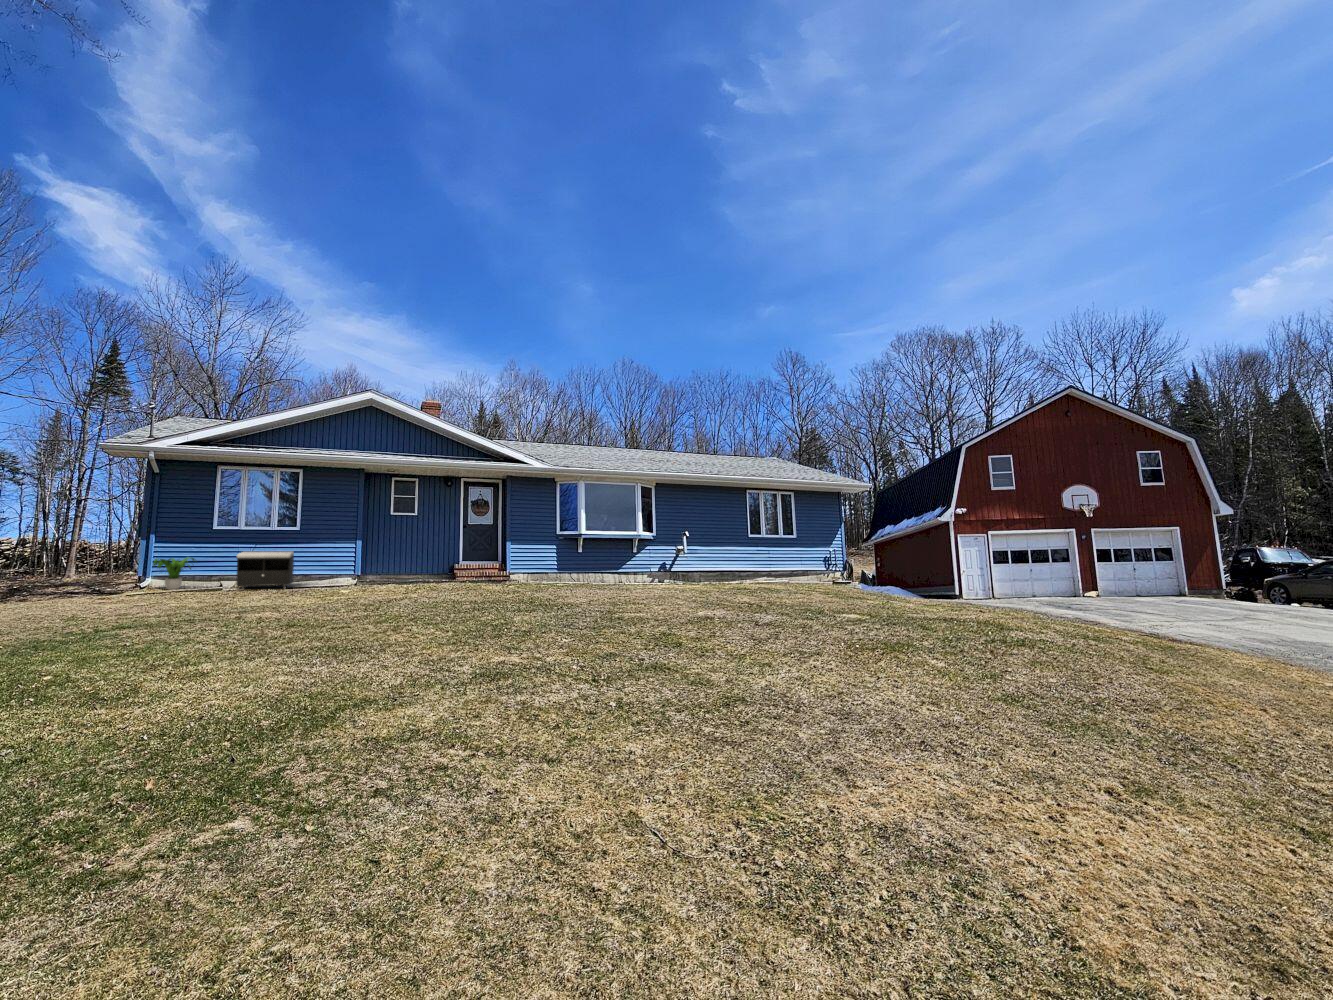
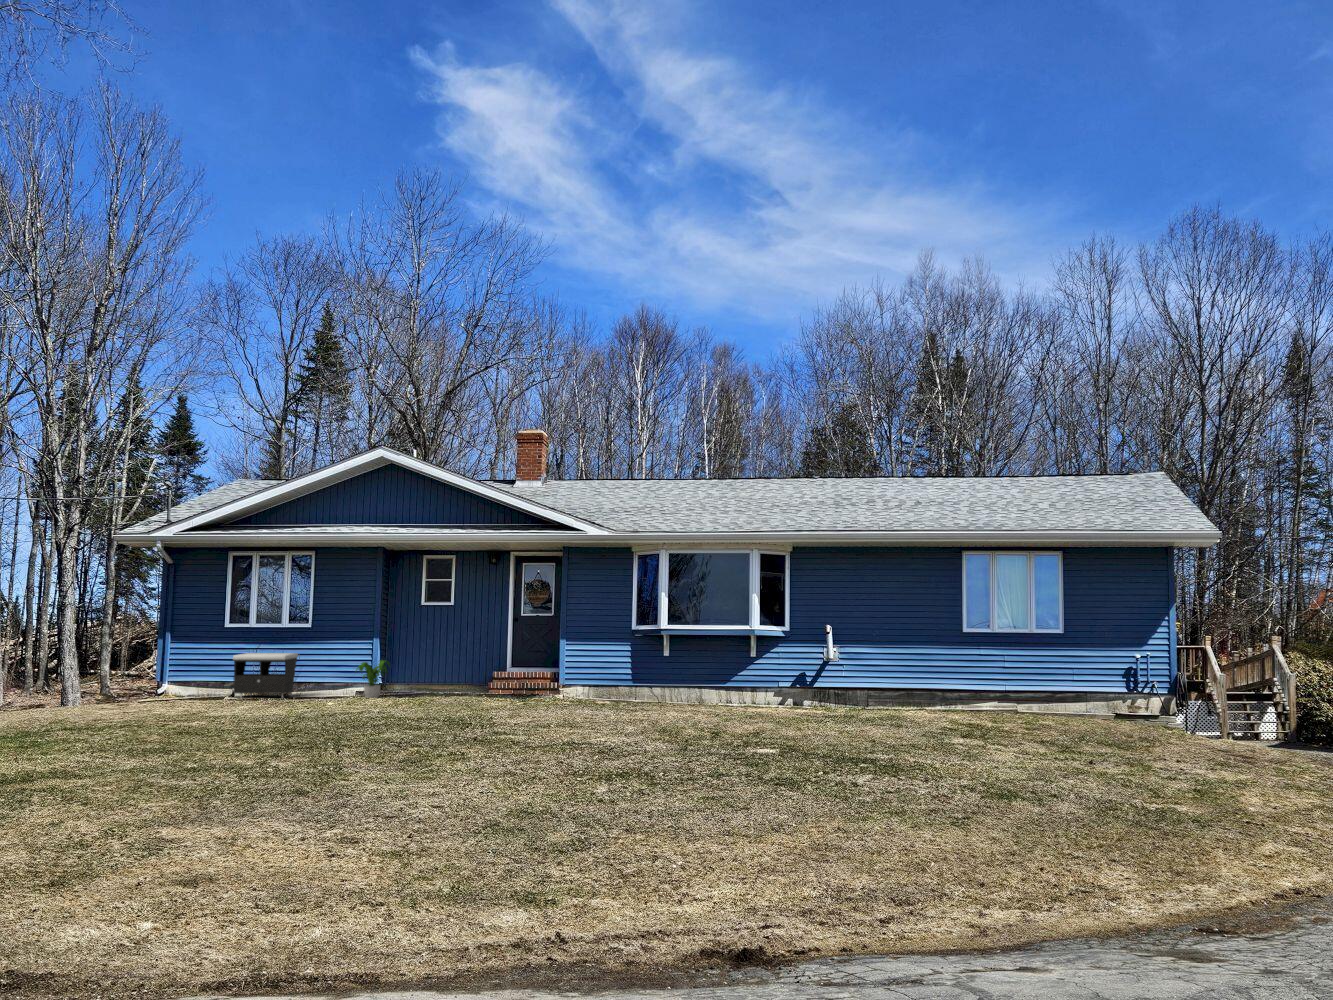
potted plant: present [153,558,194,589] -> present [356,660,390,698]

